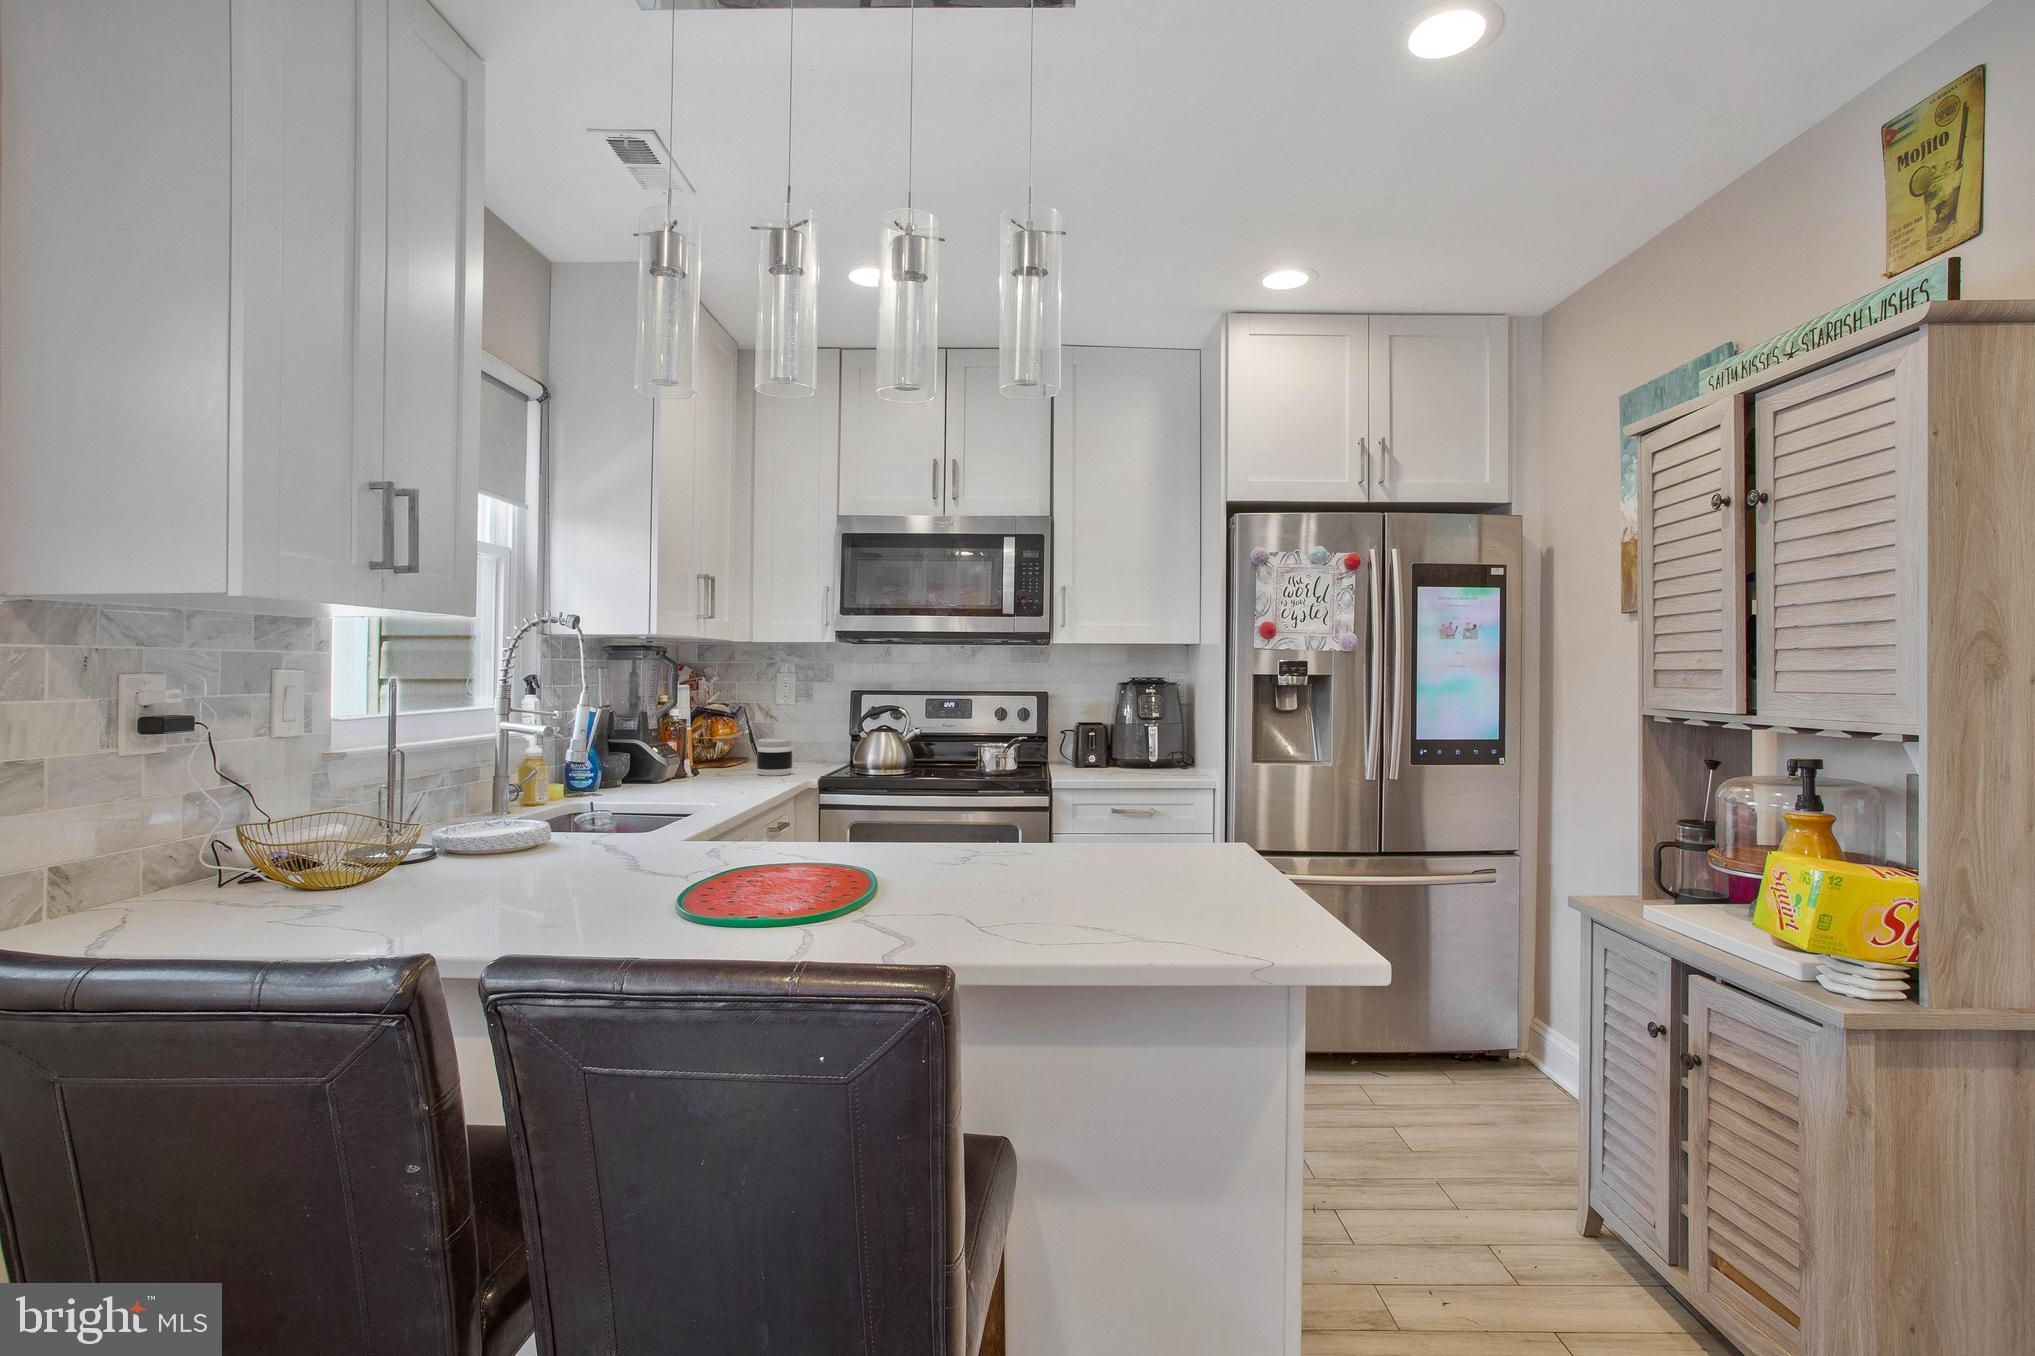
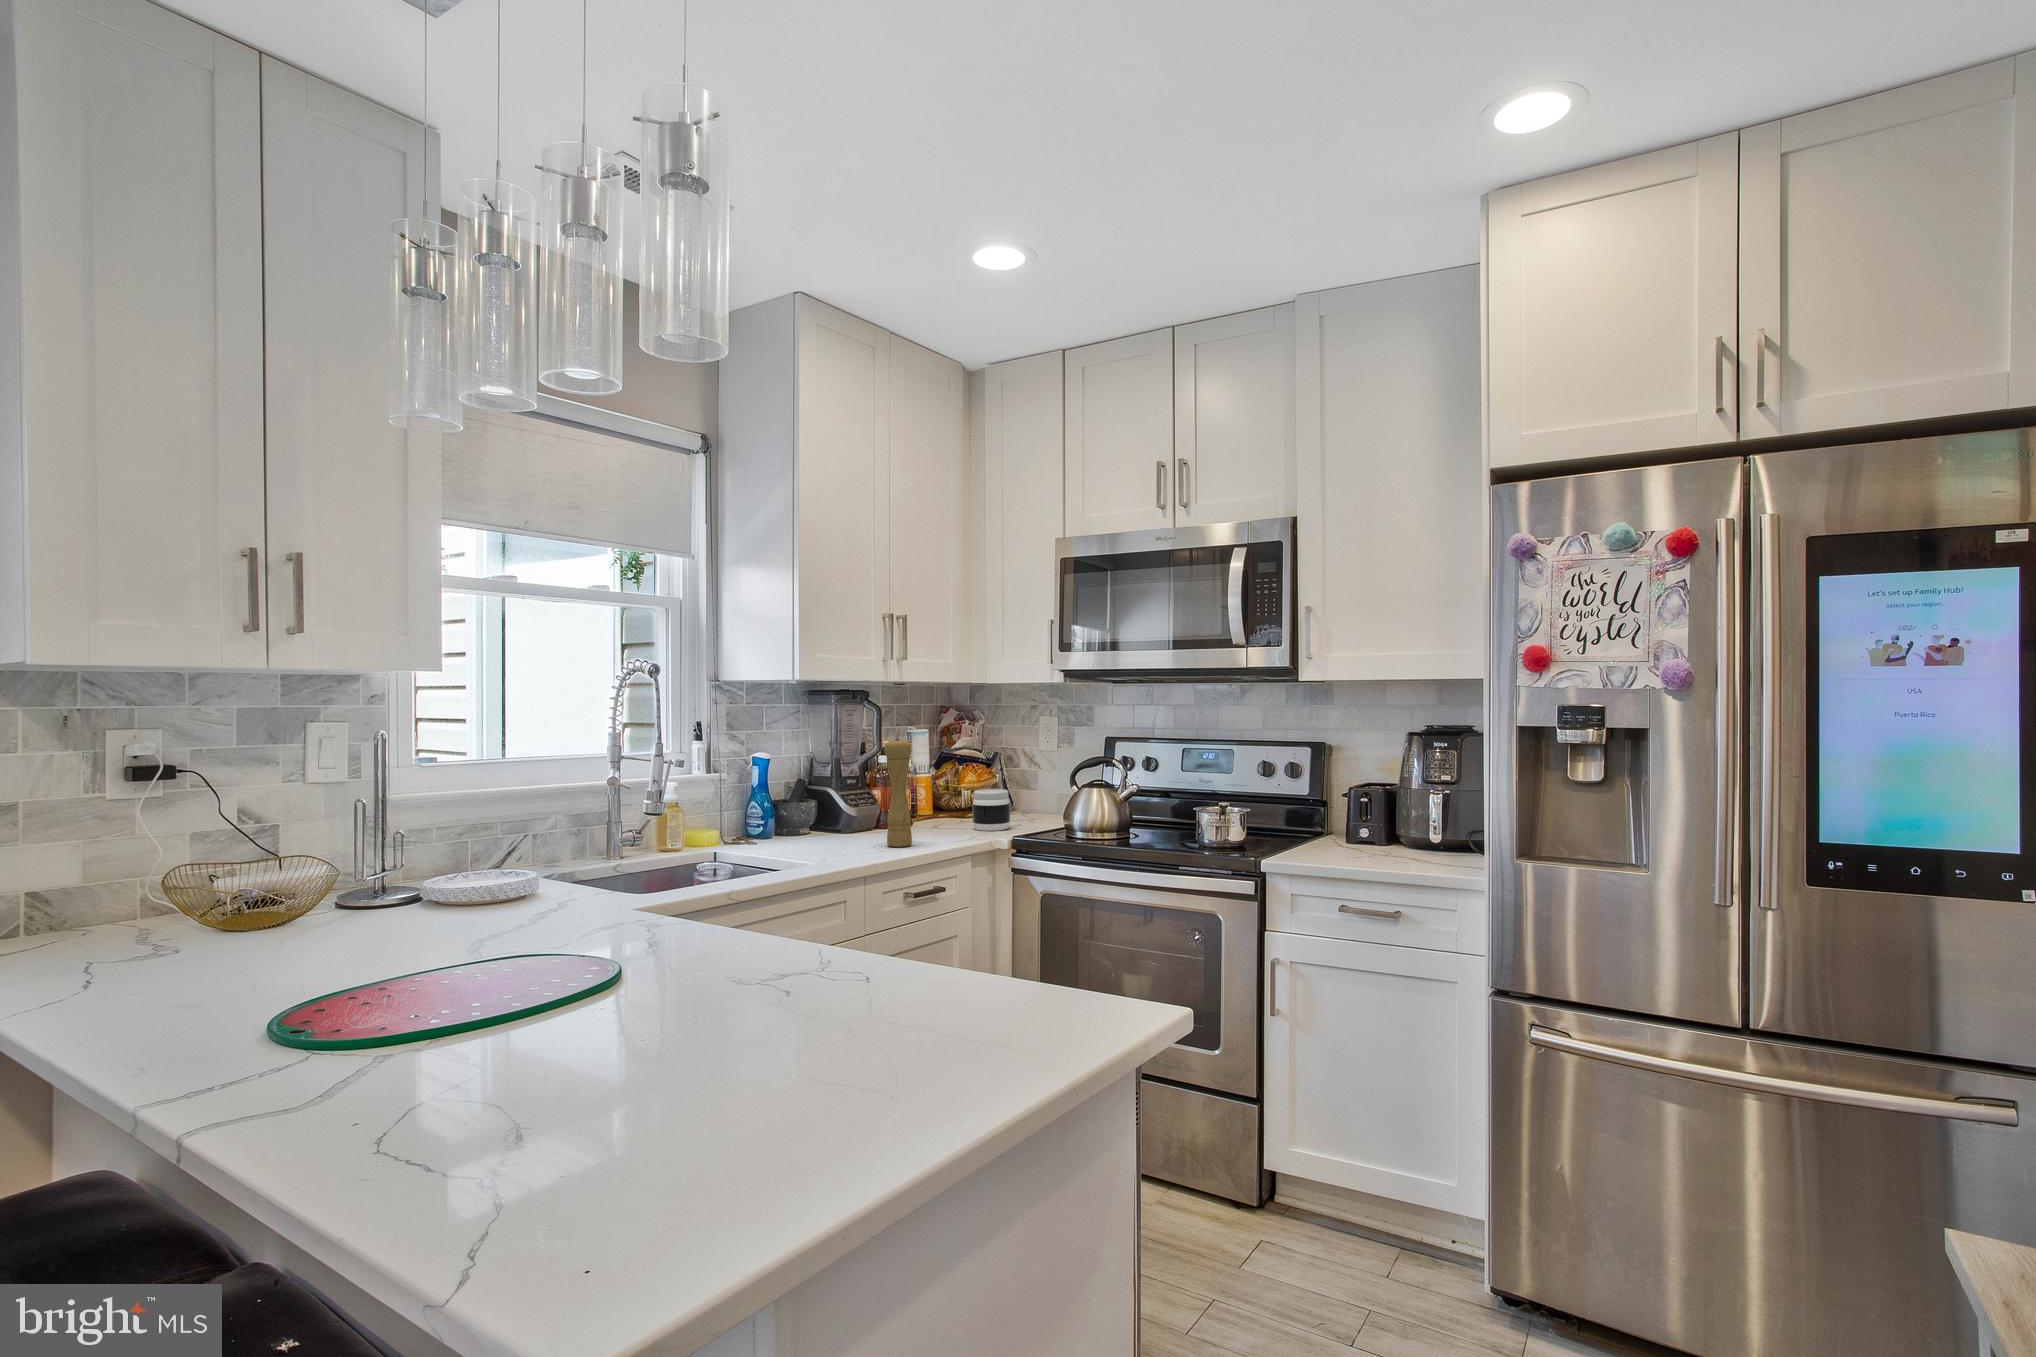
pepper mill: none [728,688,754,789] -> present [884,739,912,847]

